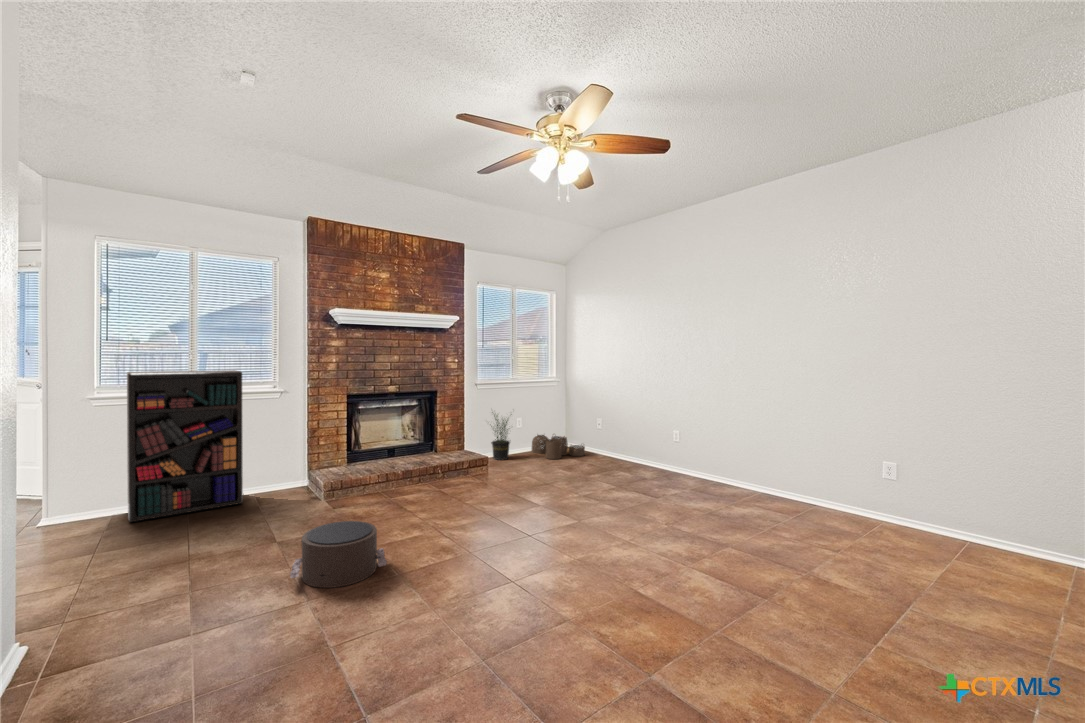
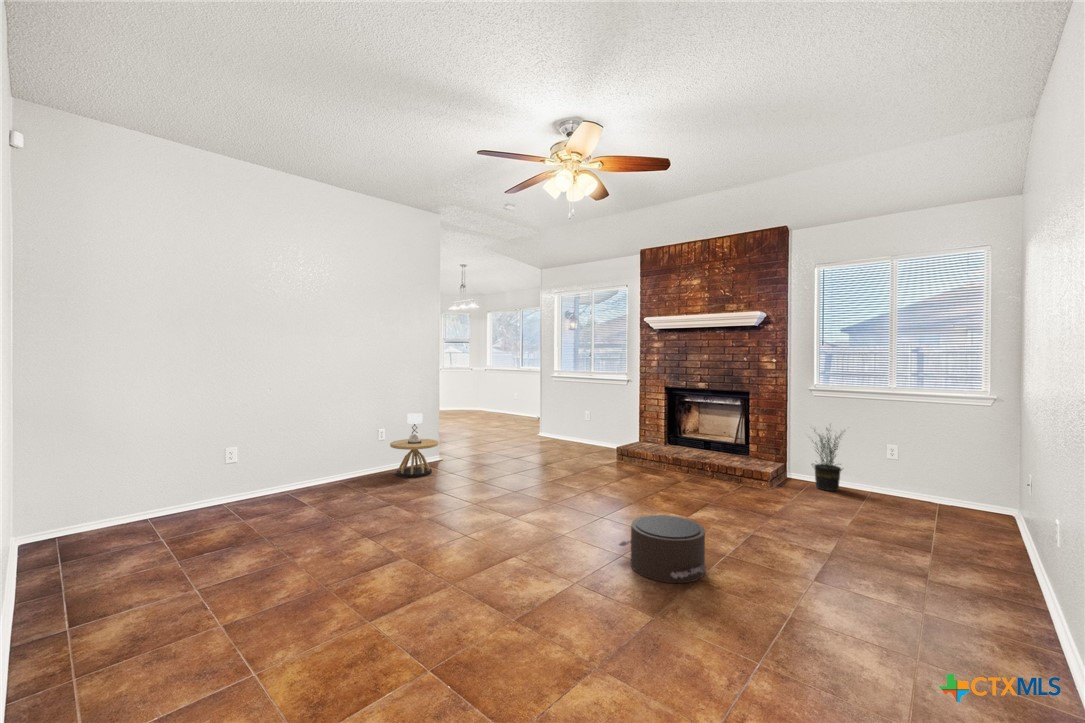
bookshelf: present [127,370,243,522] -> none [545,363,604,449]
woven basket: present [532,435,585,459] -> none [880,474,970,528]
side table: none [144,513,279,686] -> present [390,413,438,477]
pouf: present [290,521,387,588] -> present [619,515,707,583]

